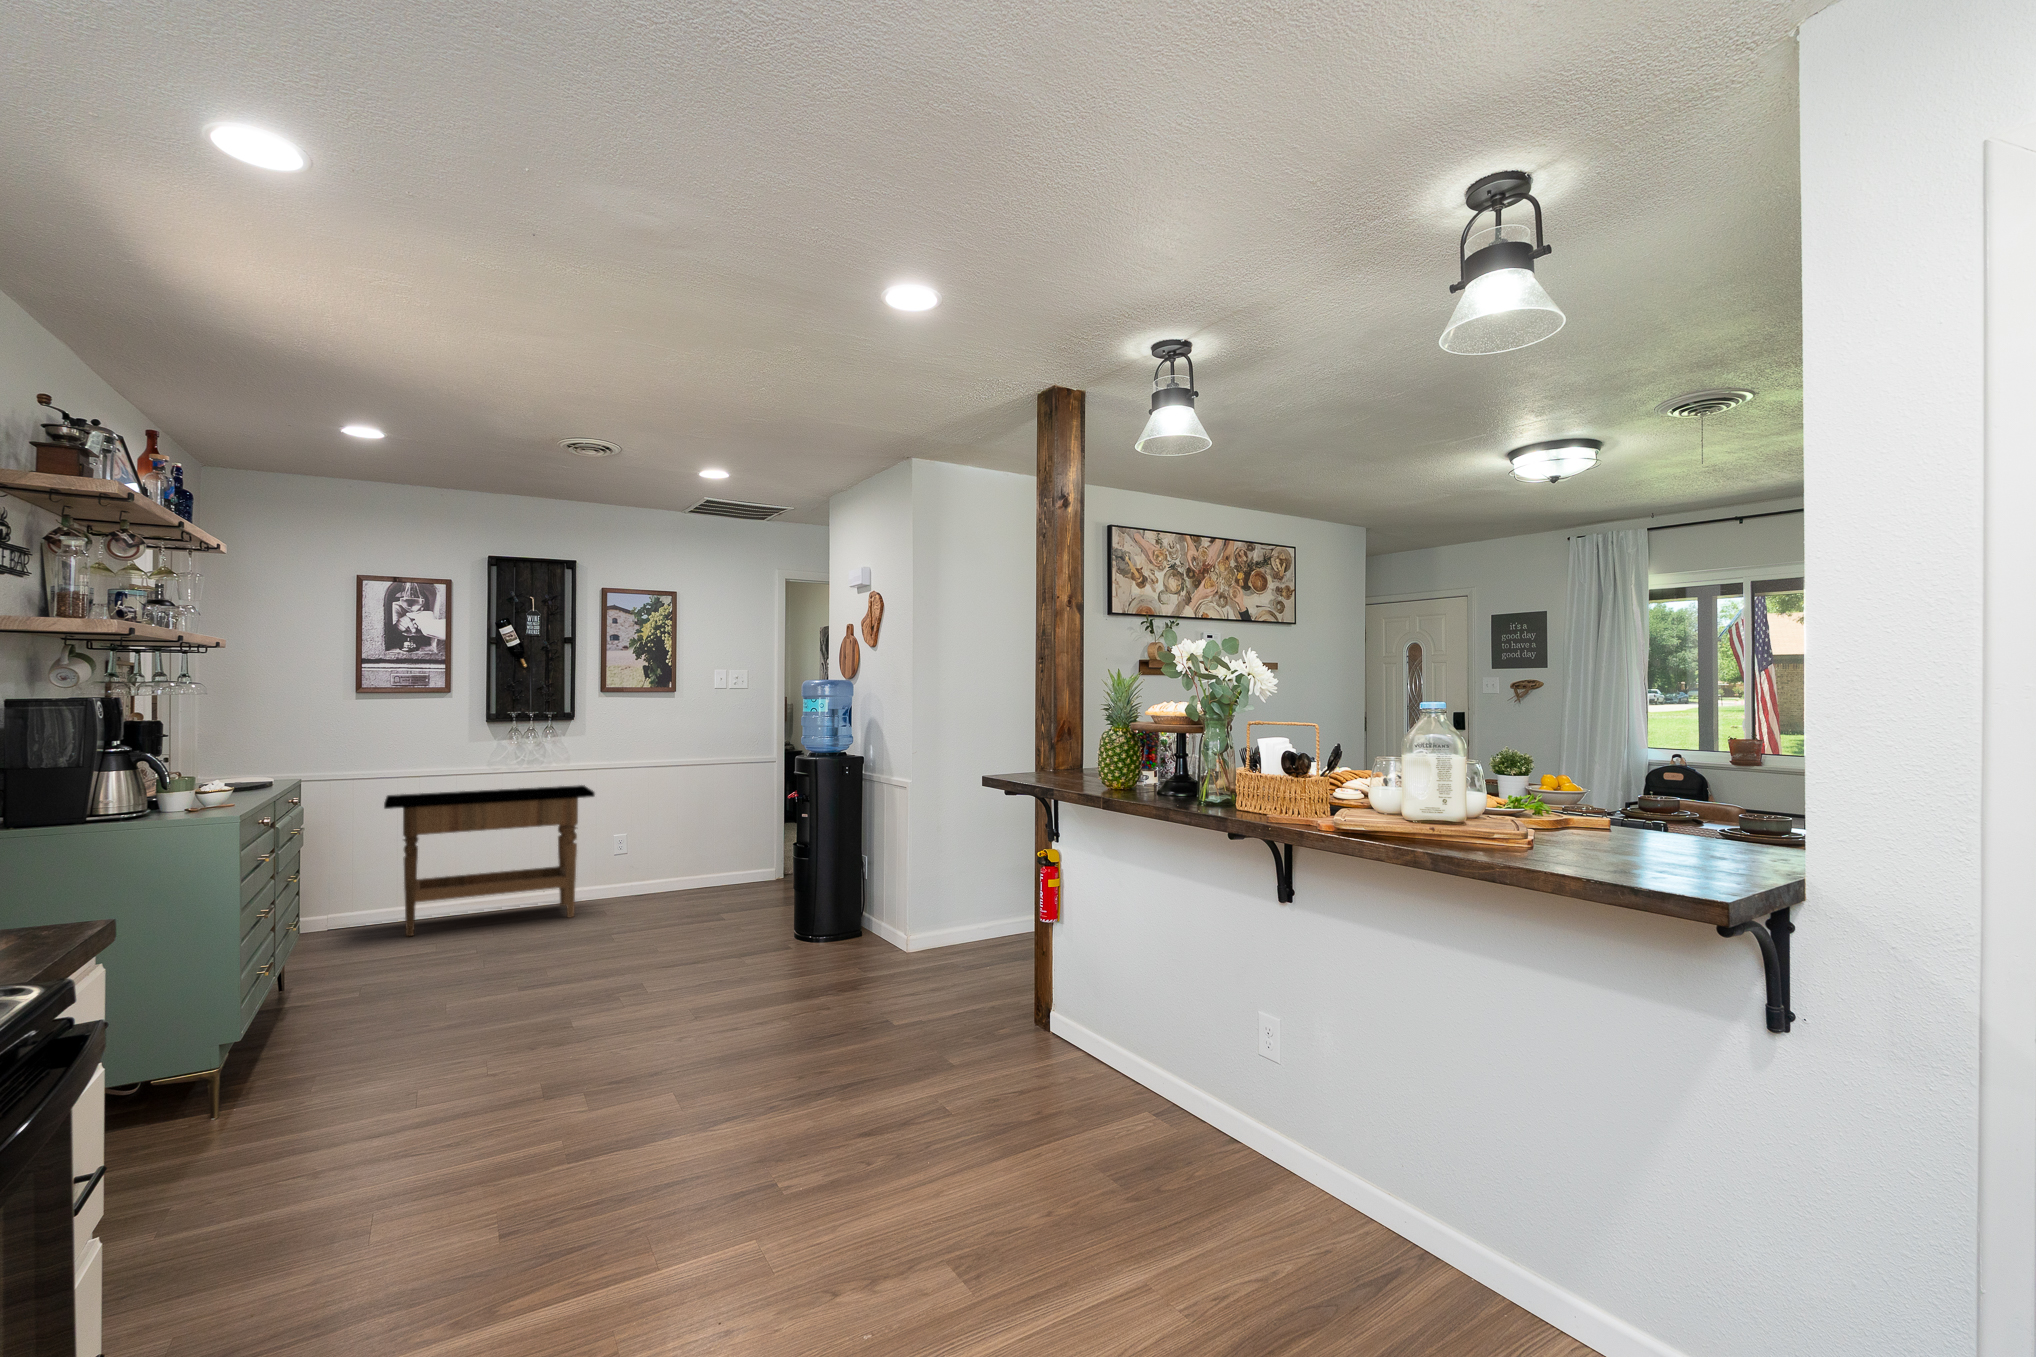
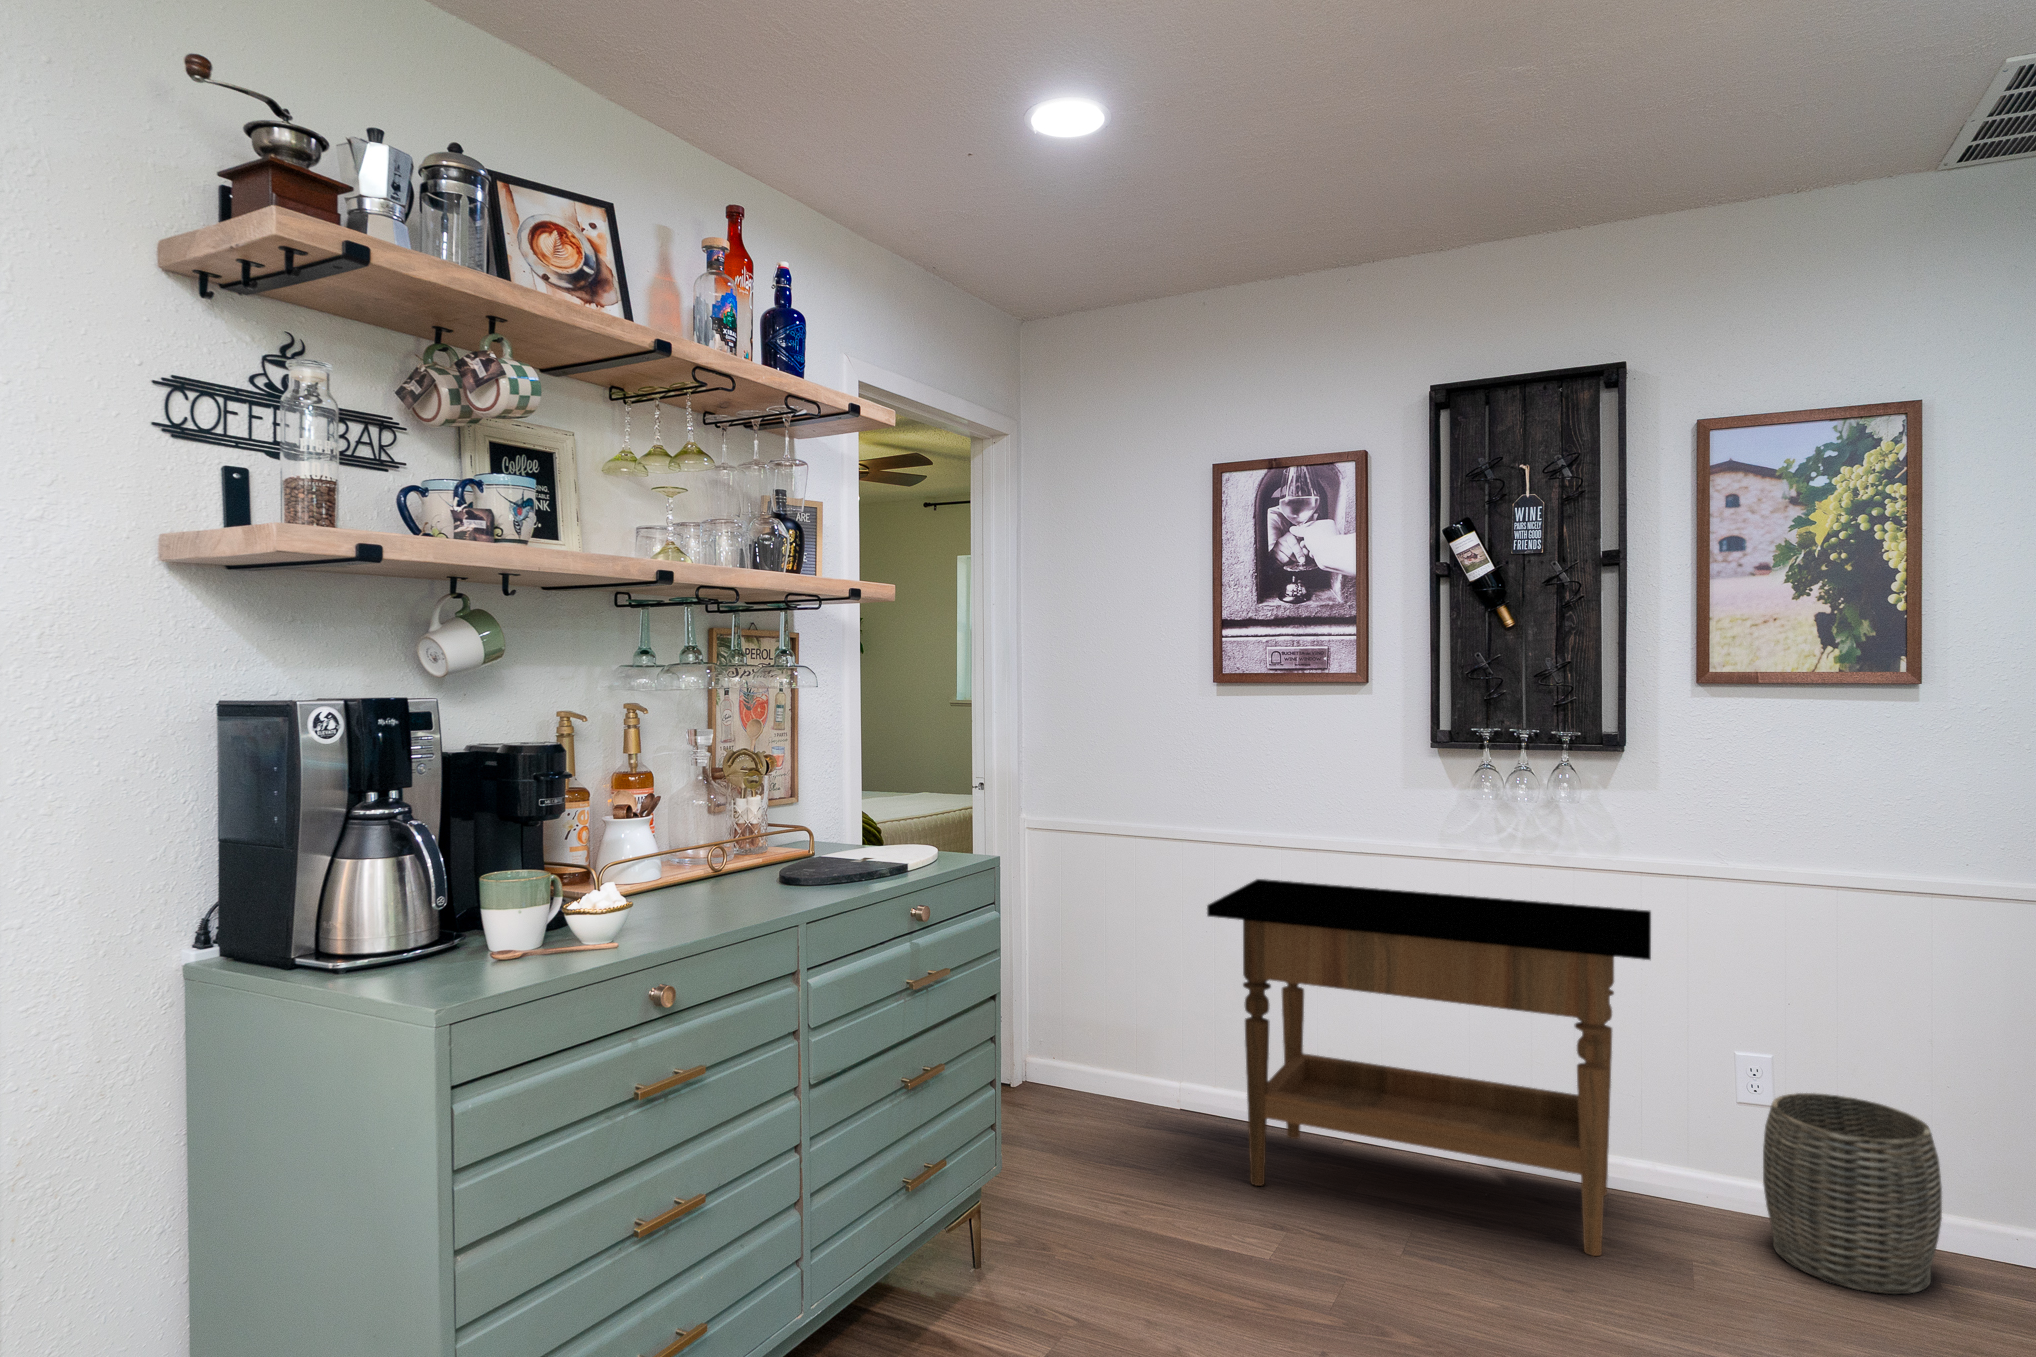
woven basket: none [628,843,683,904] -> present [1763,1093,1942,1294]

